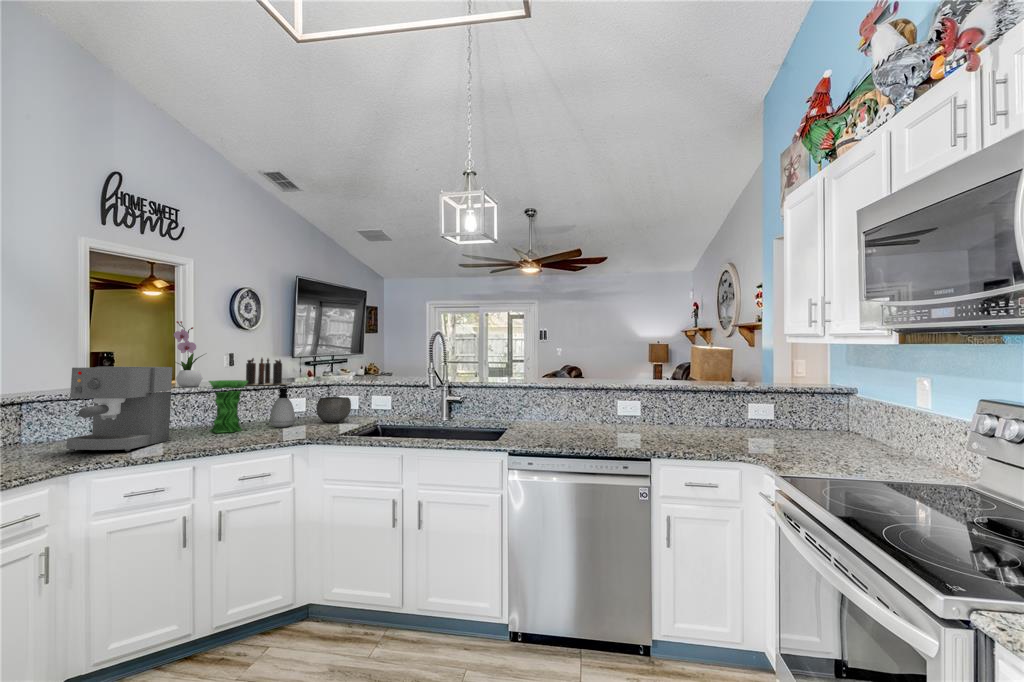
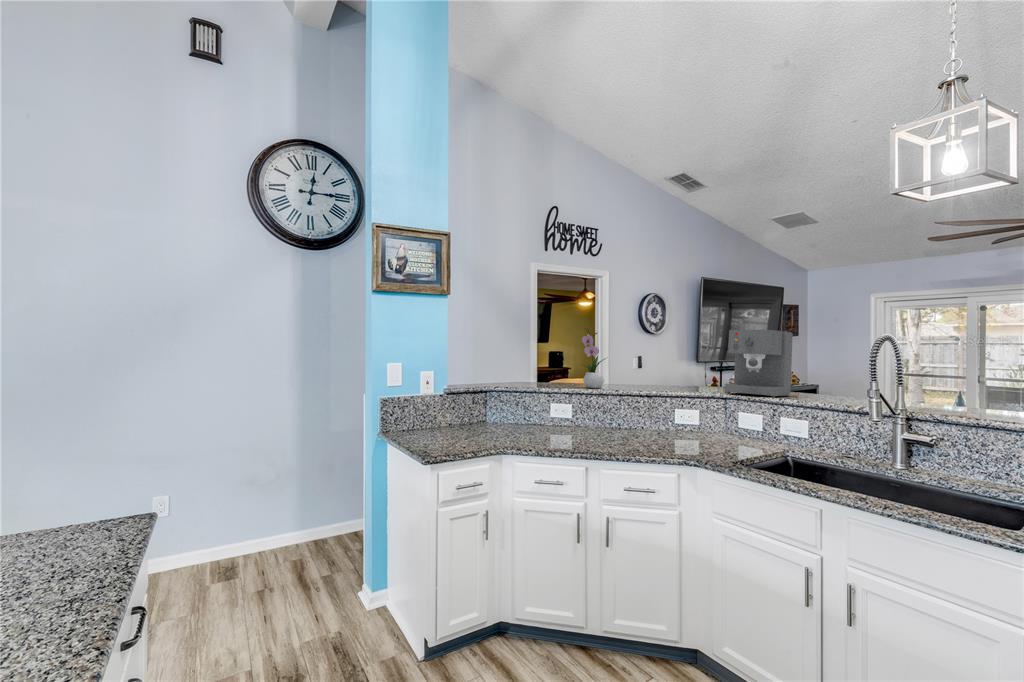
candle: present [246,358,288,385] -> none [628,363,688,393]
coffee maker: present [66,366,172,451] -> present [725,330,793,397]
vase: present [209,380,248,433] -> none [605,384,641,438]
soap dispenser: present [270,385,295,427] -> none [660,394,688,440]
ceramic bowl: present [316,397,351,423] -> none [711,412,753,443]

